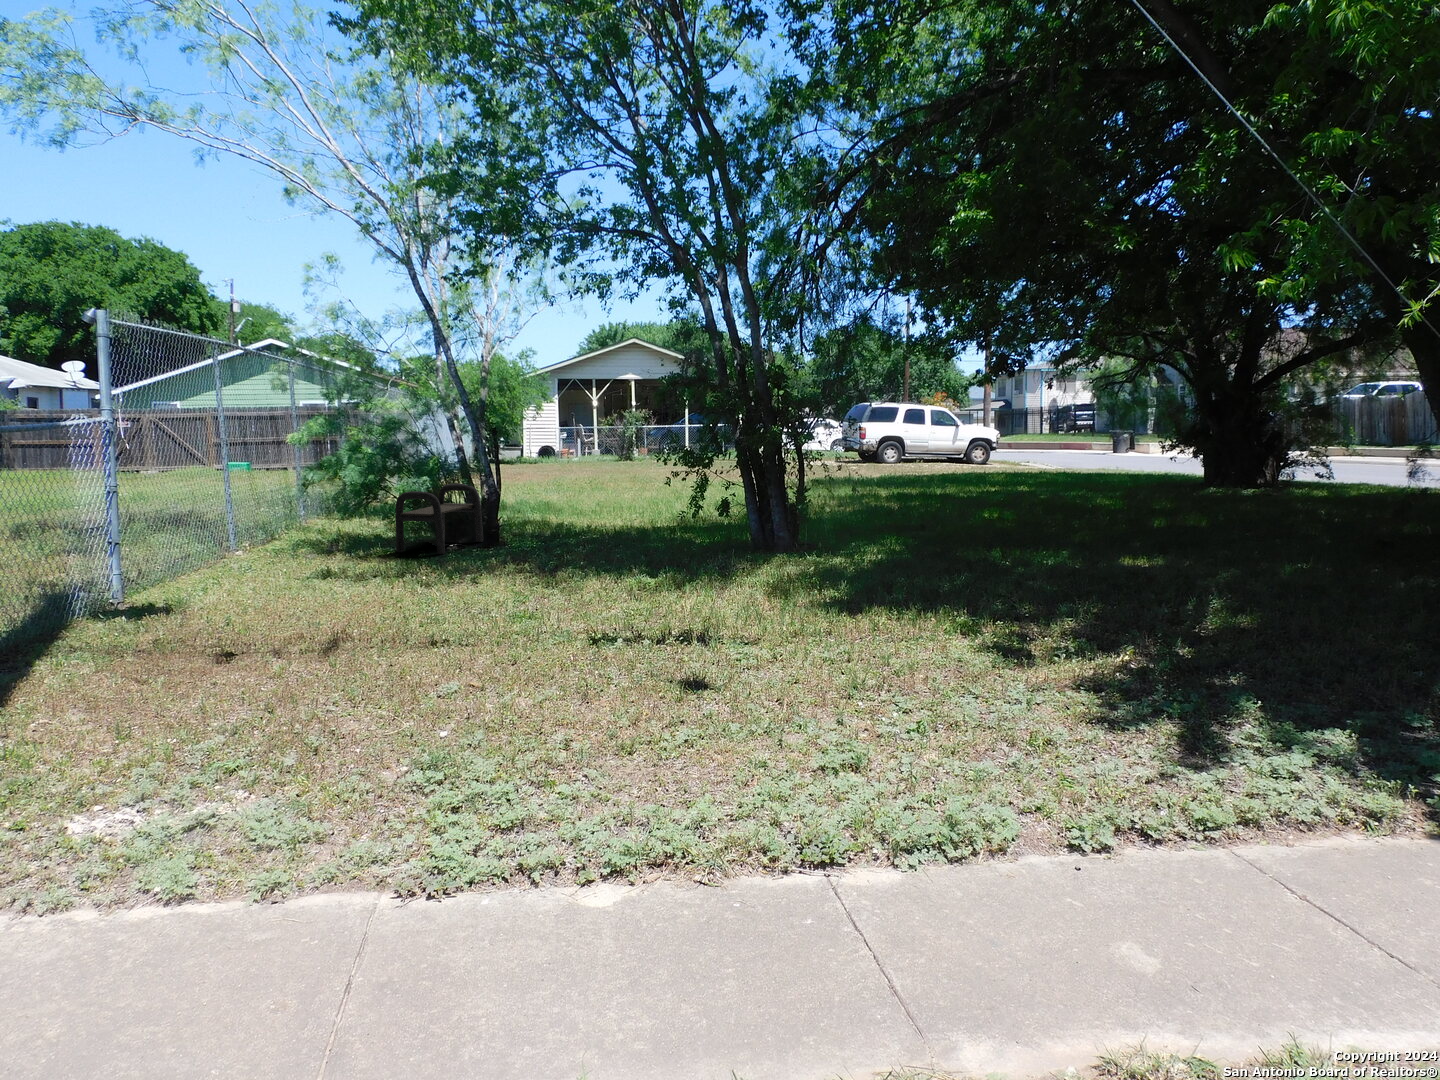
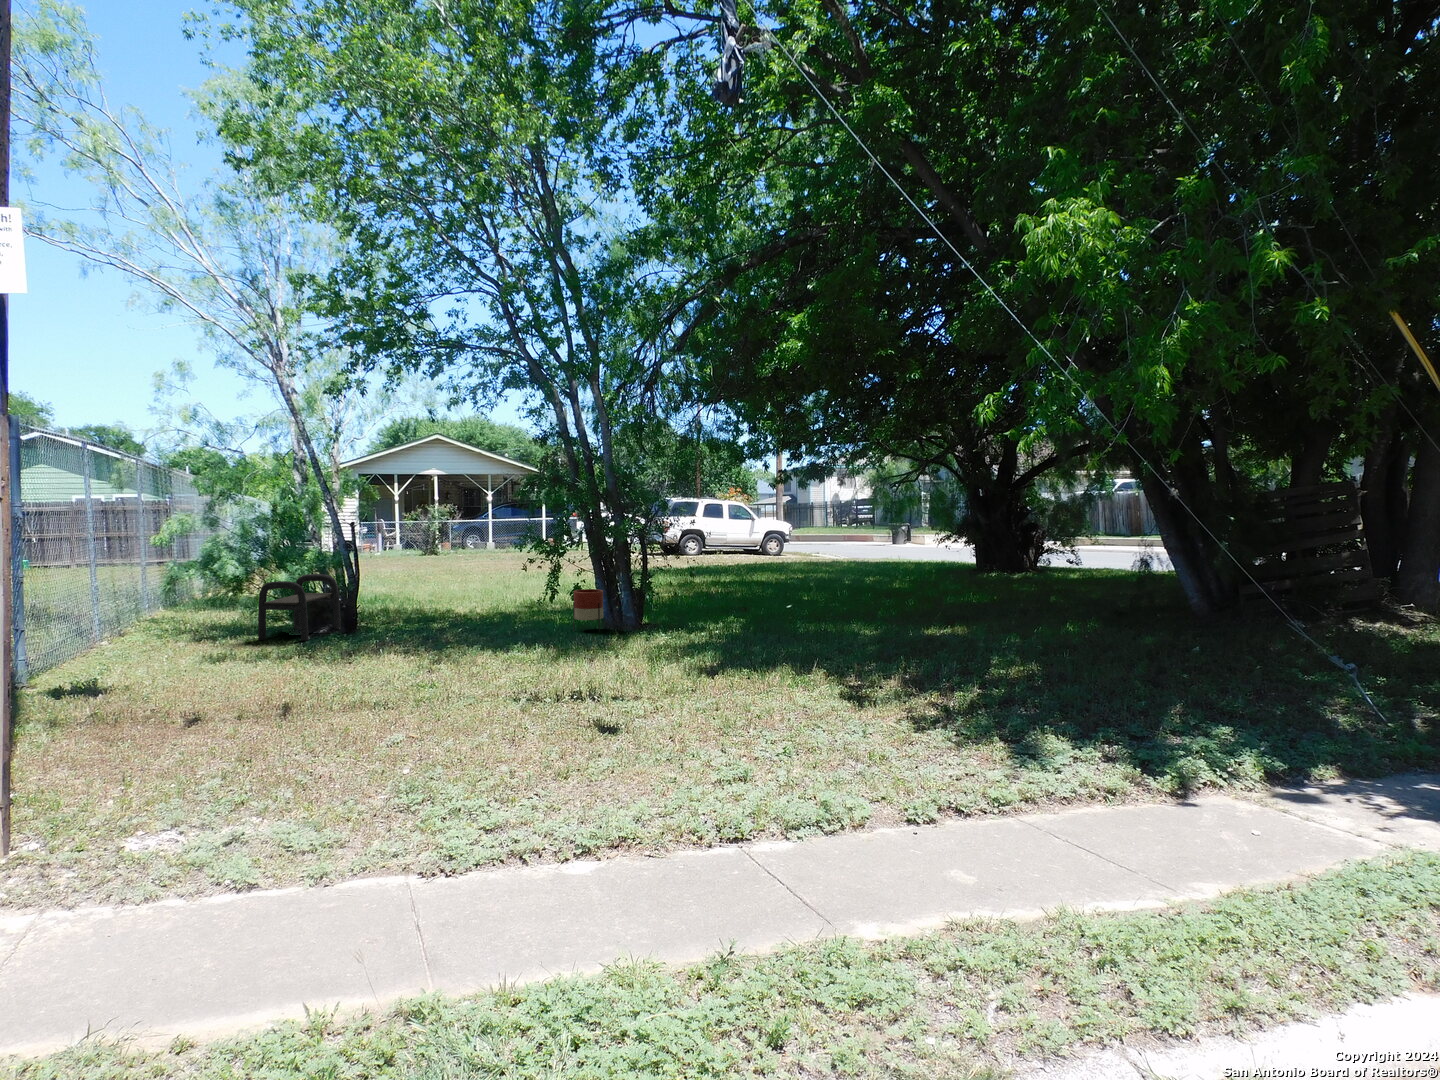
planter: none [721,503,754,551] -> present [573,589,603,632]

